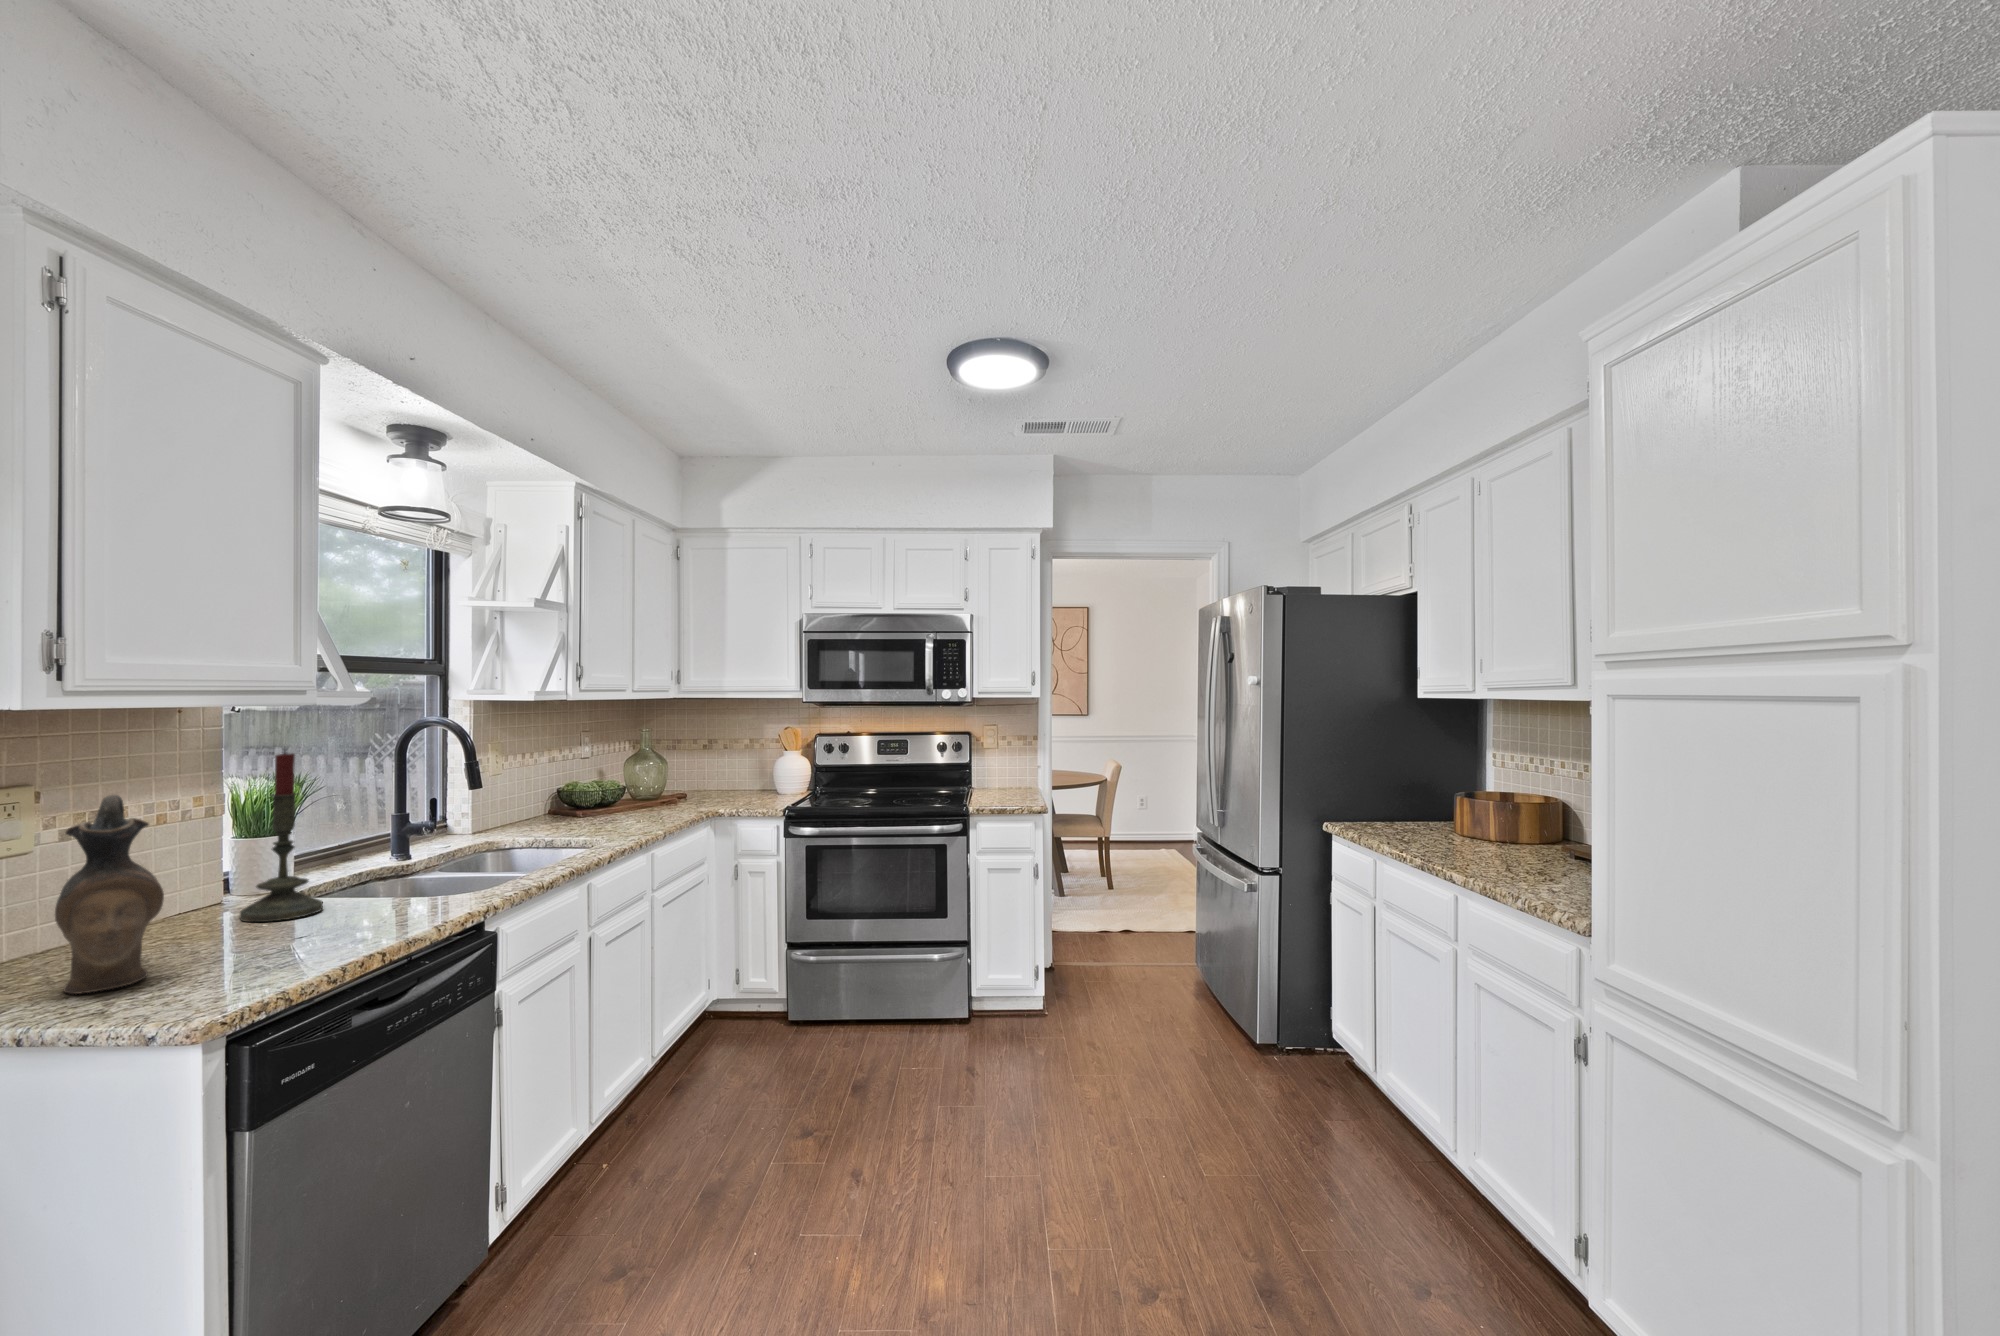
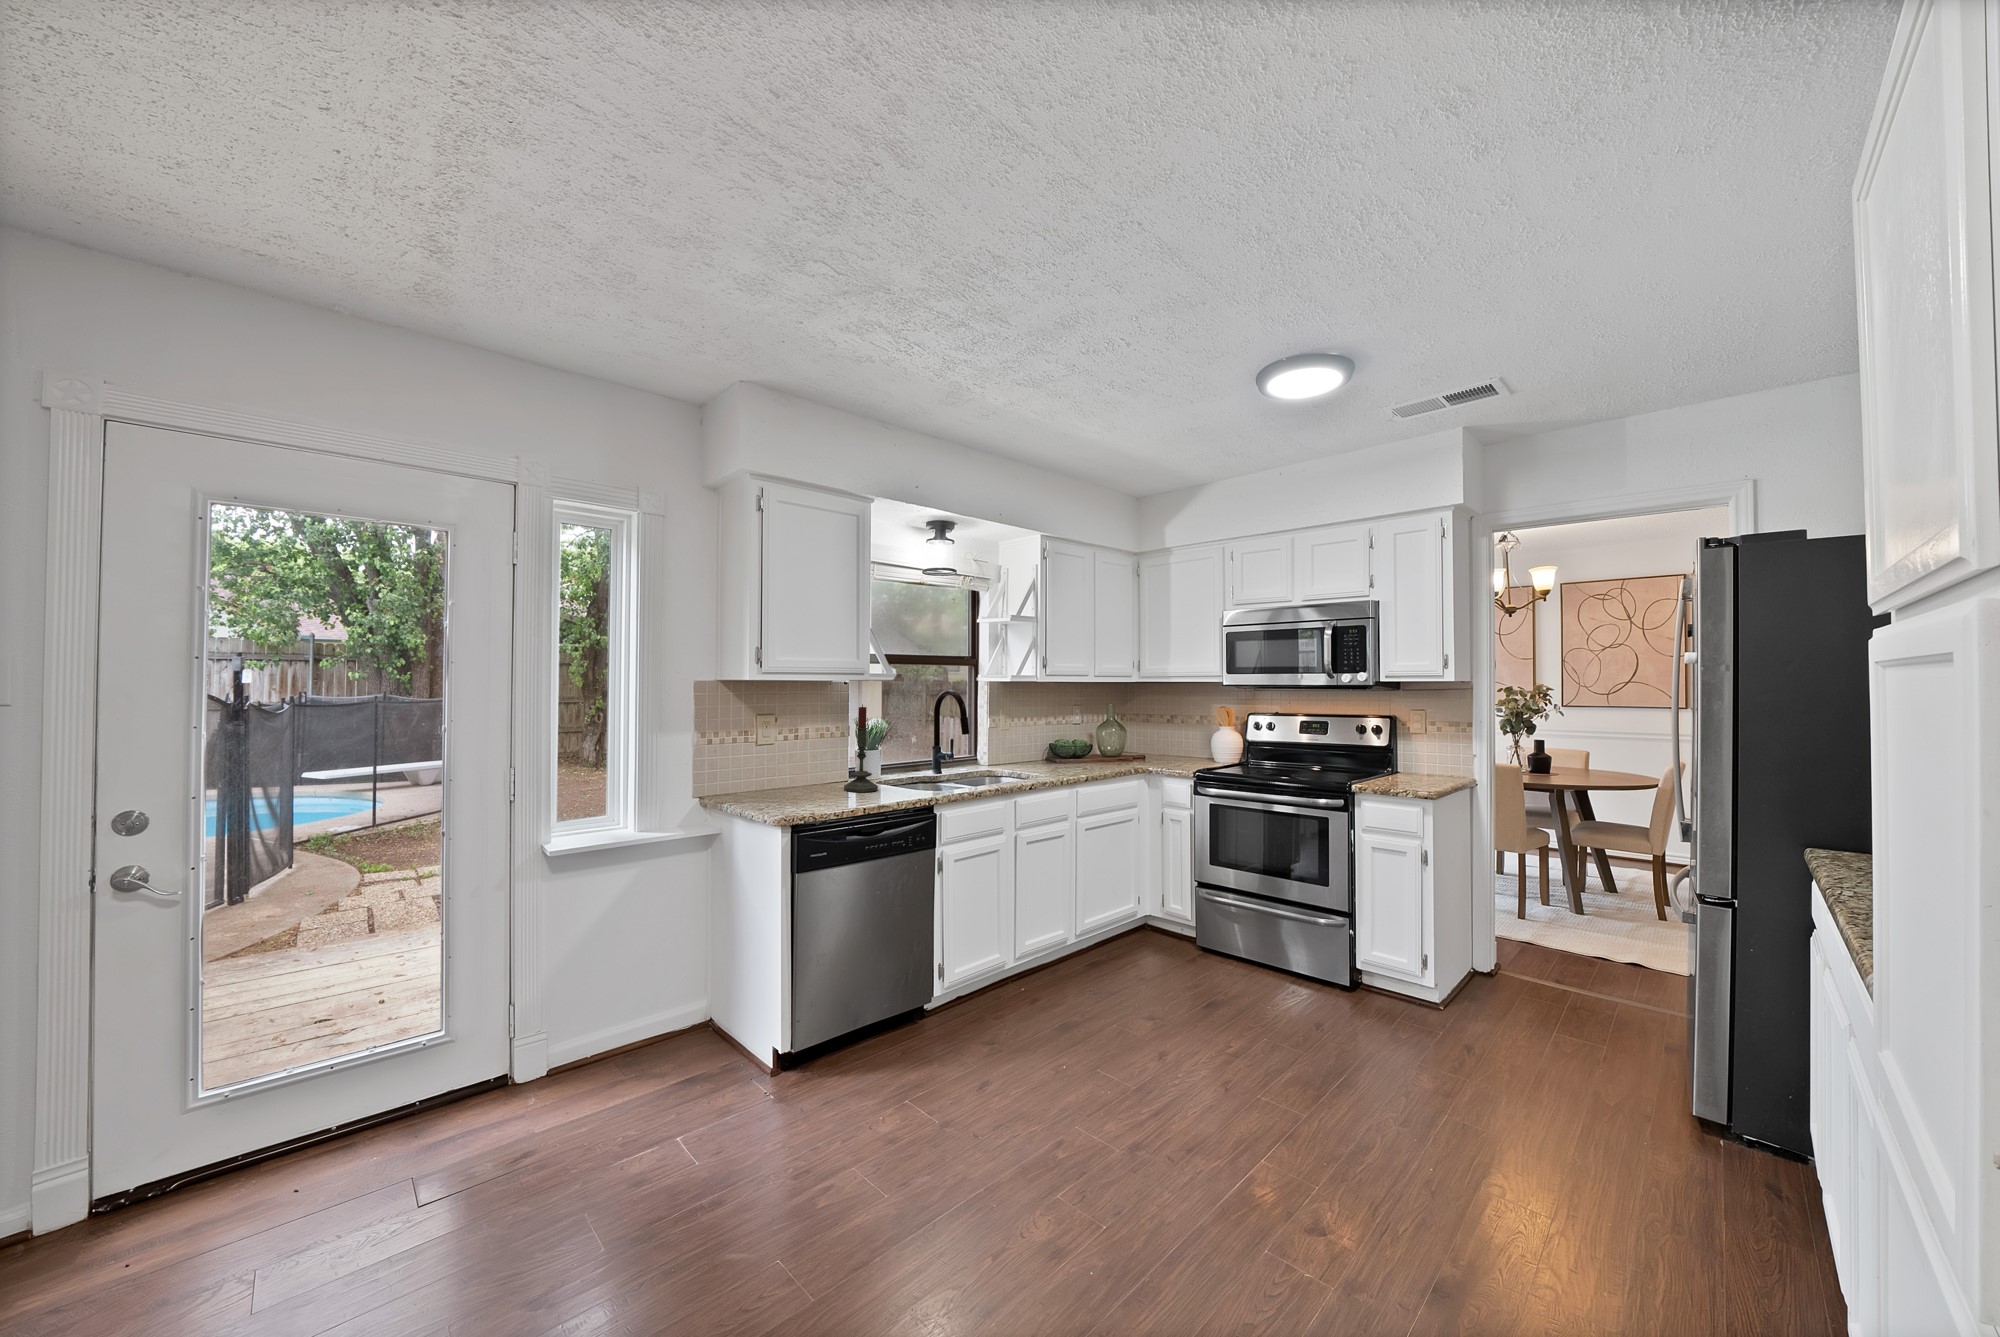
ceramic pitcher: present [55,795,164,994] -> none [765,720,800,805]

